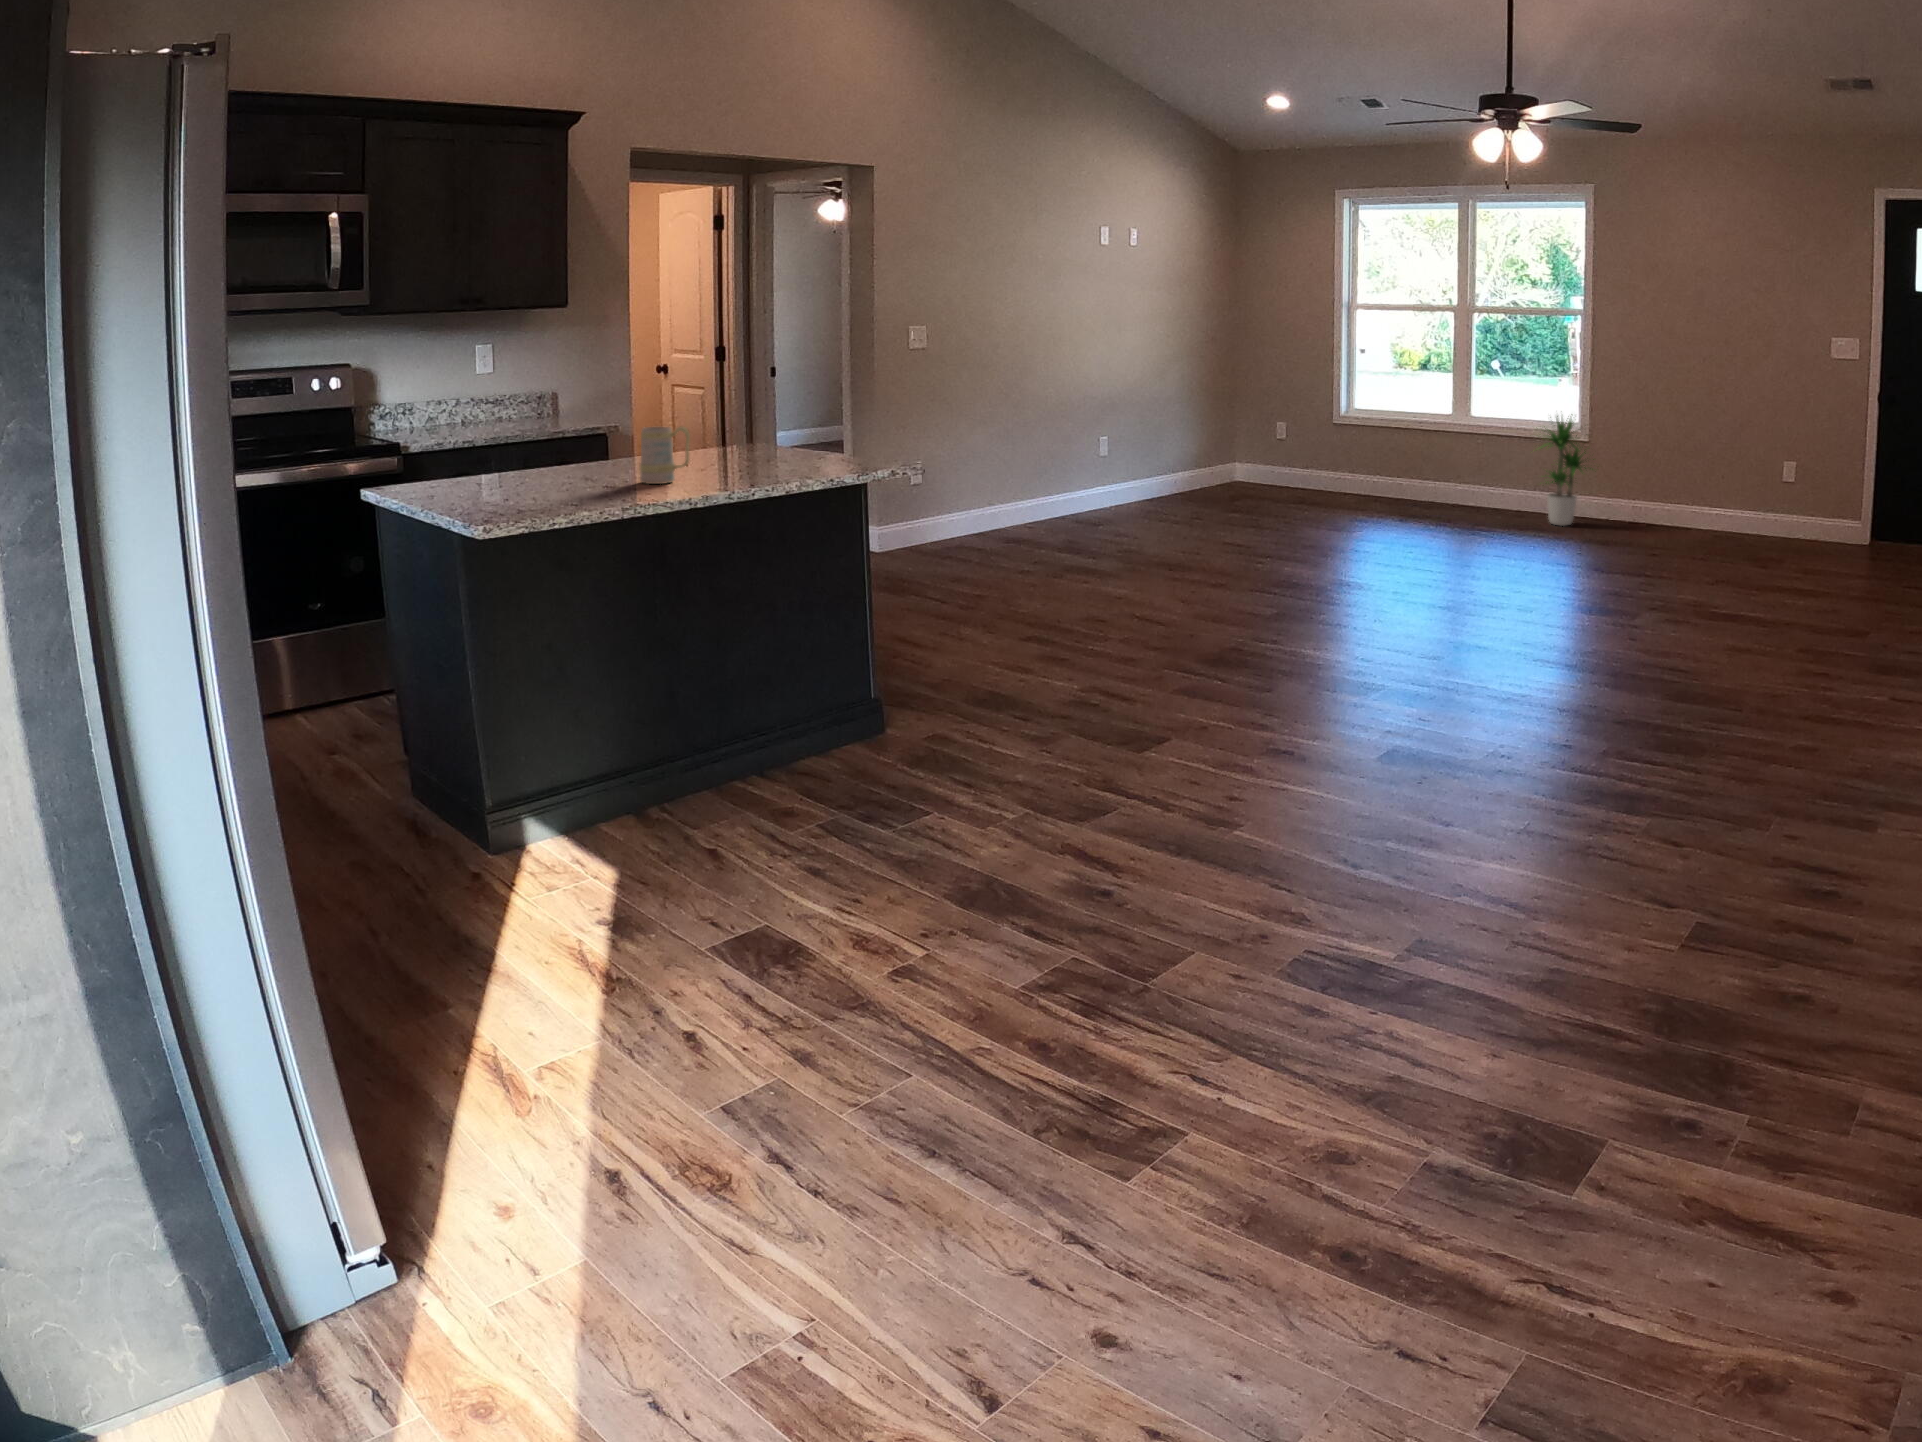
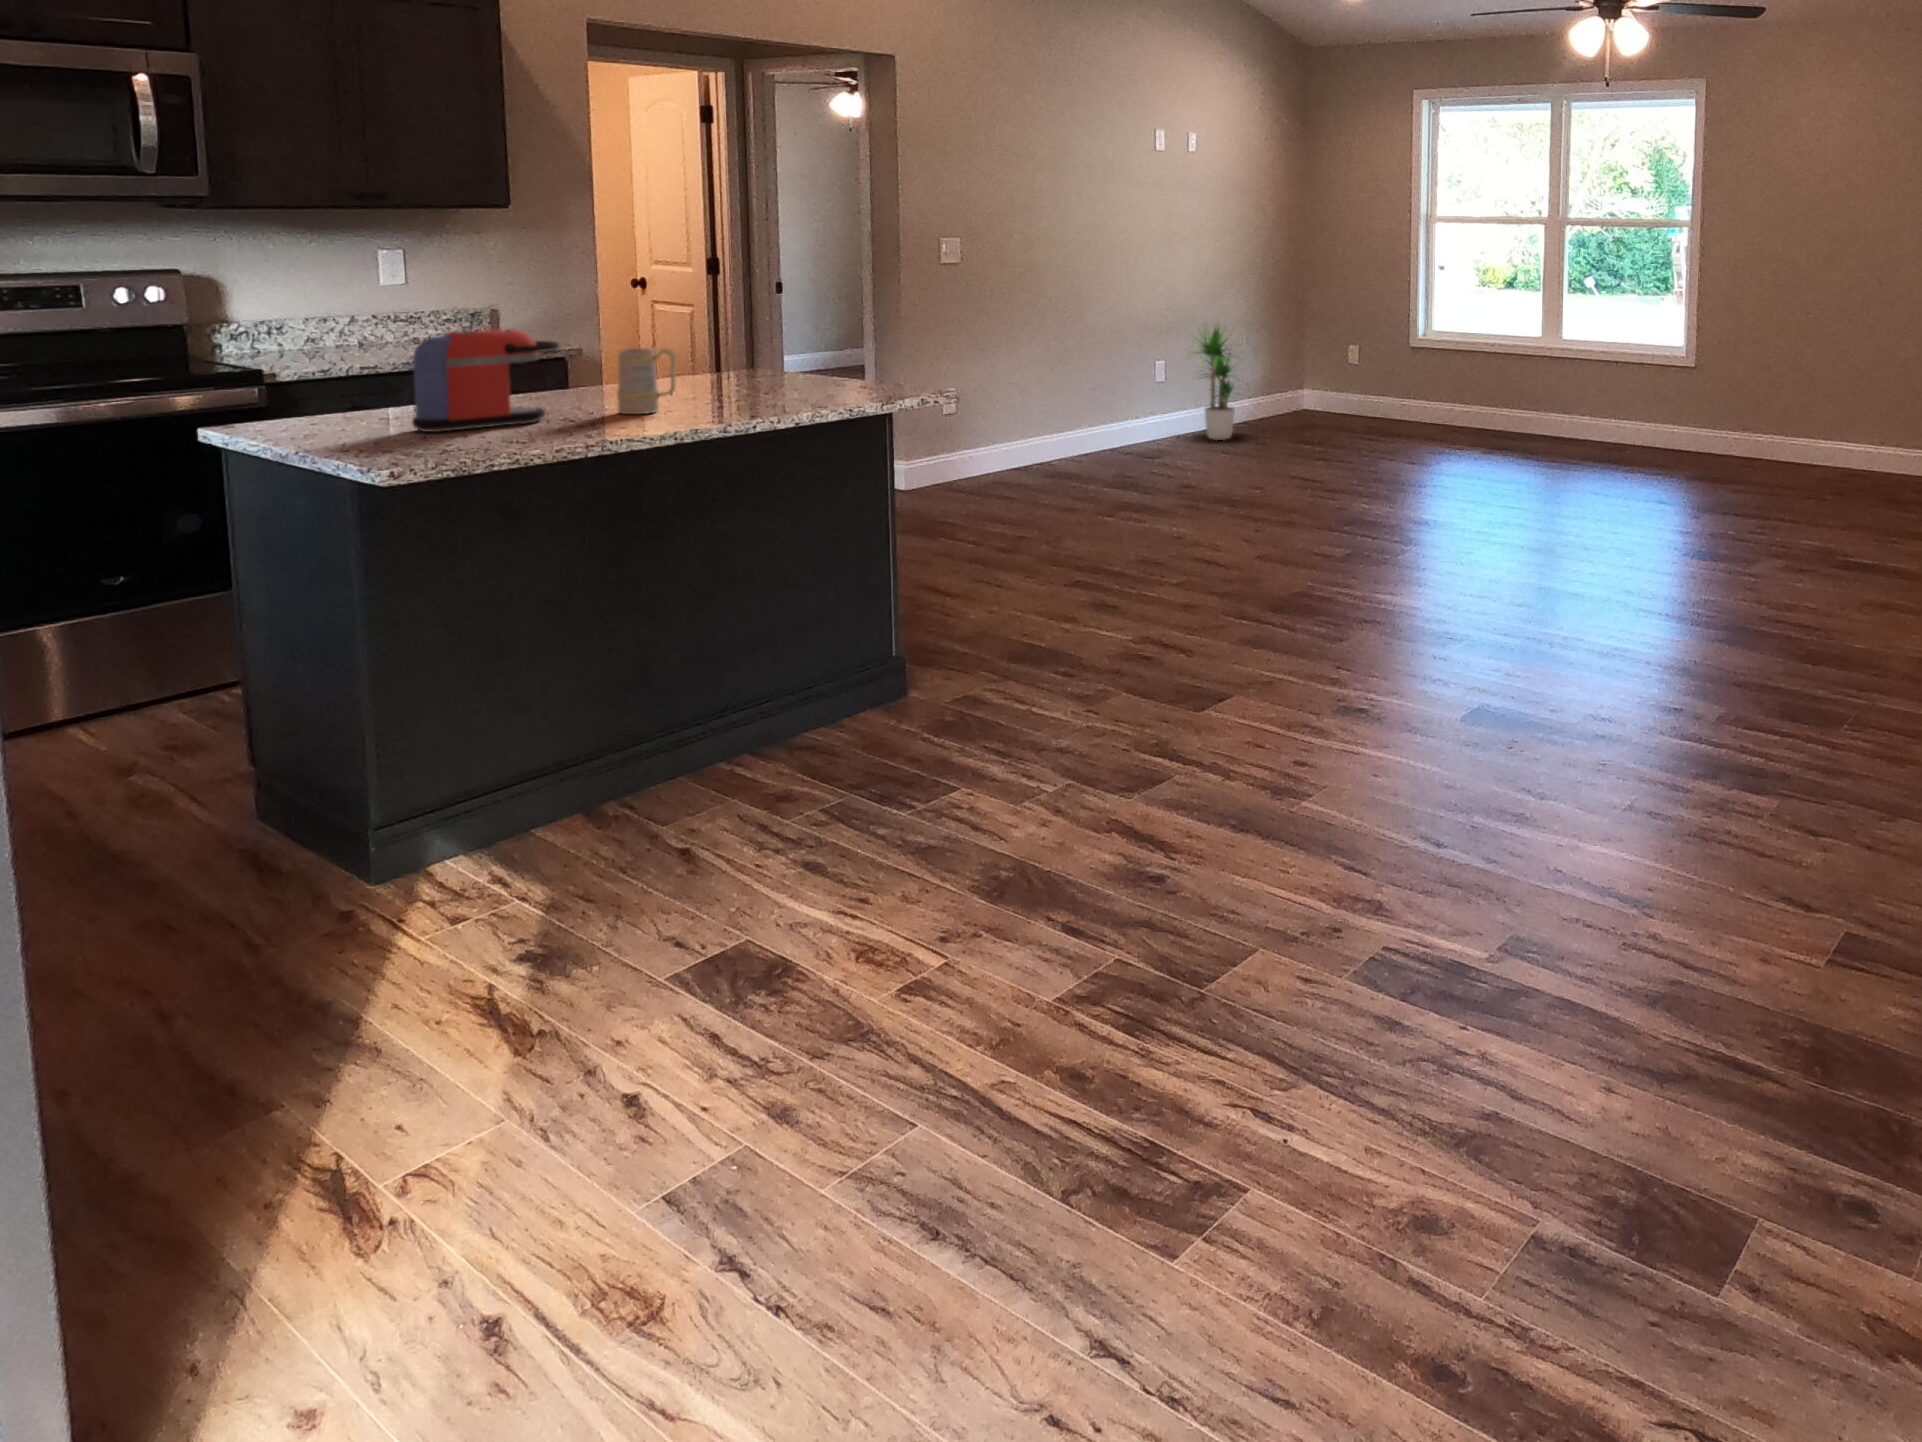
coffee maker: none [469,409,592,498] -> present [412,329,559,432]
potted plant: present [1540,414,1594,526] -> present [1194,328,1245,440]

